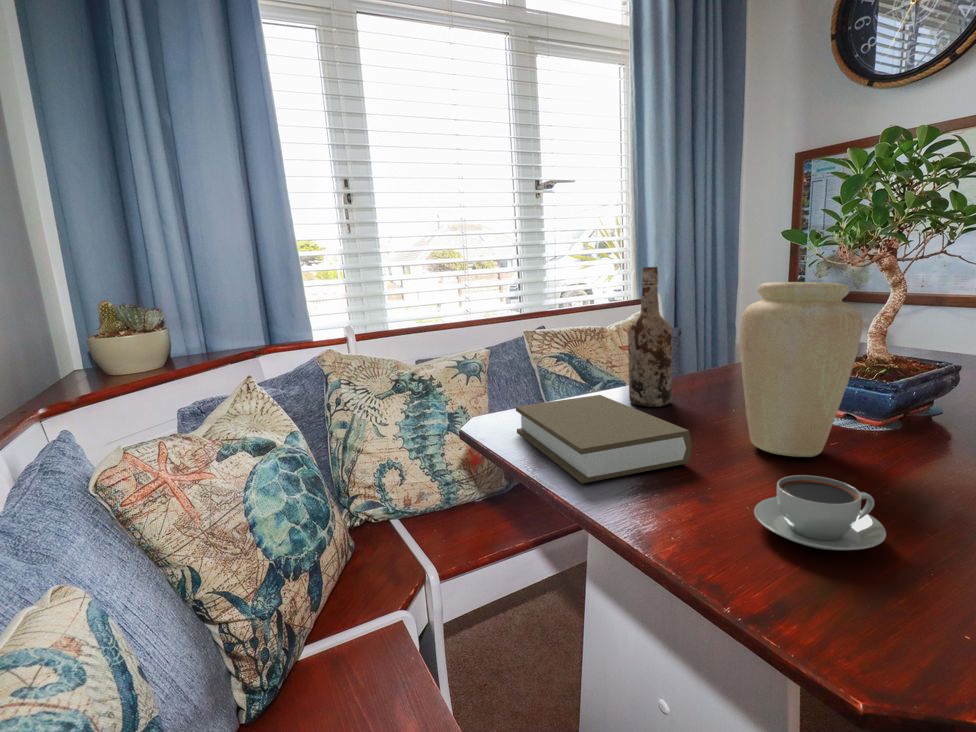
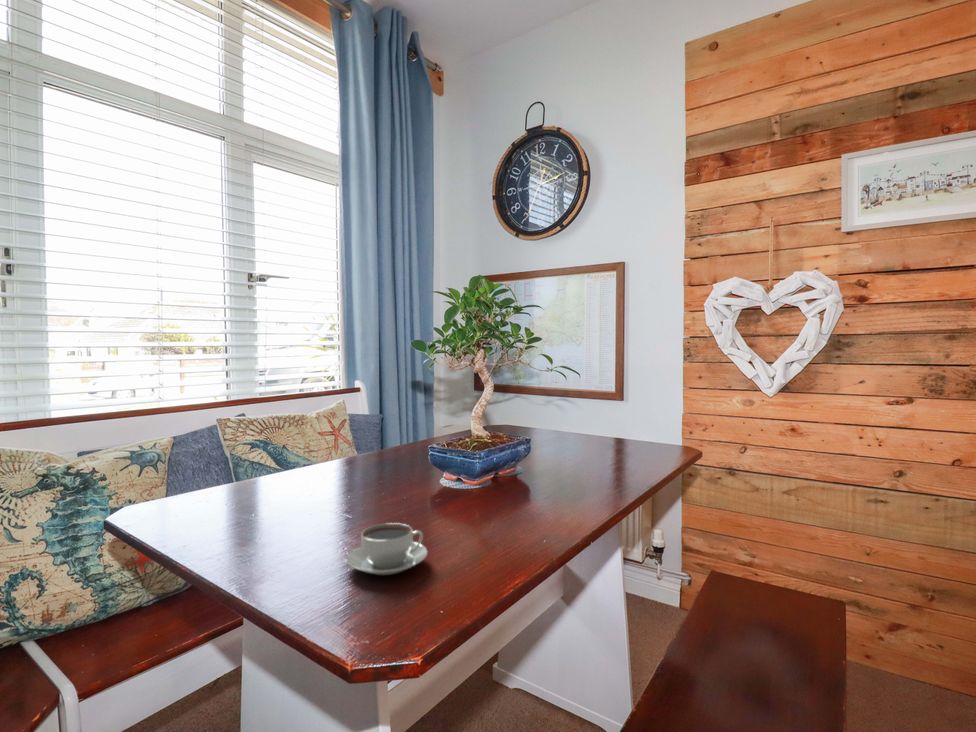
wine bottle: present [628,267,672,407] -> none [301,365,340,485]
vase: present [740,282,863,457] -> none [370,382,447,513]
book: present [516,395,692,483] -> none [176,477,326,555]

